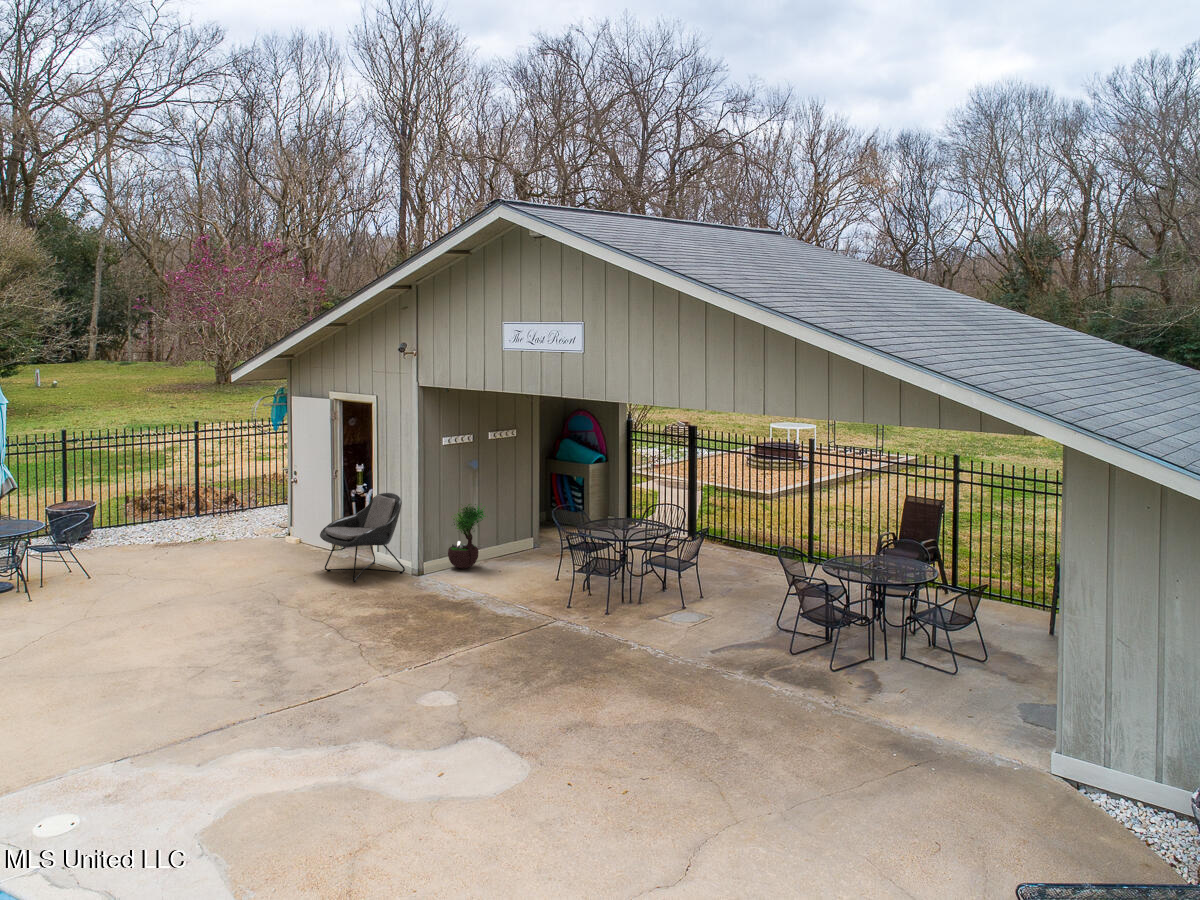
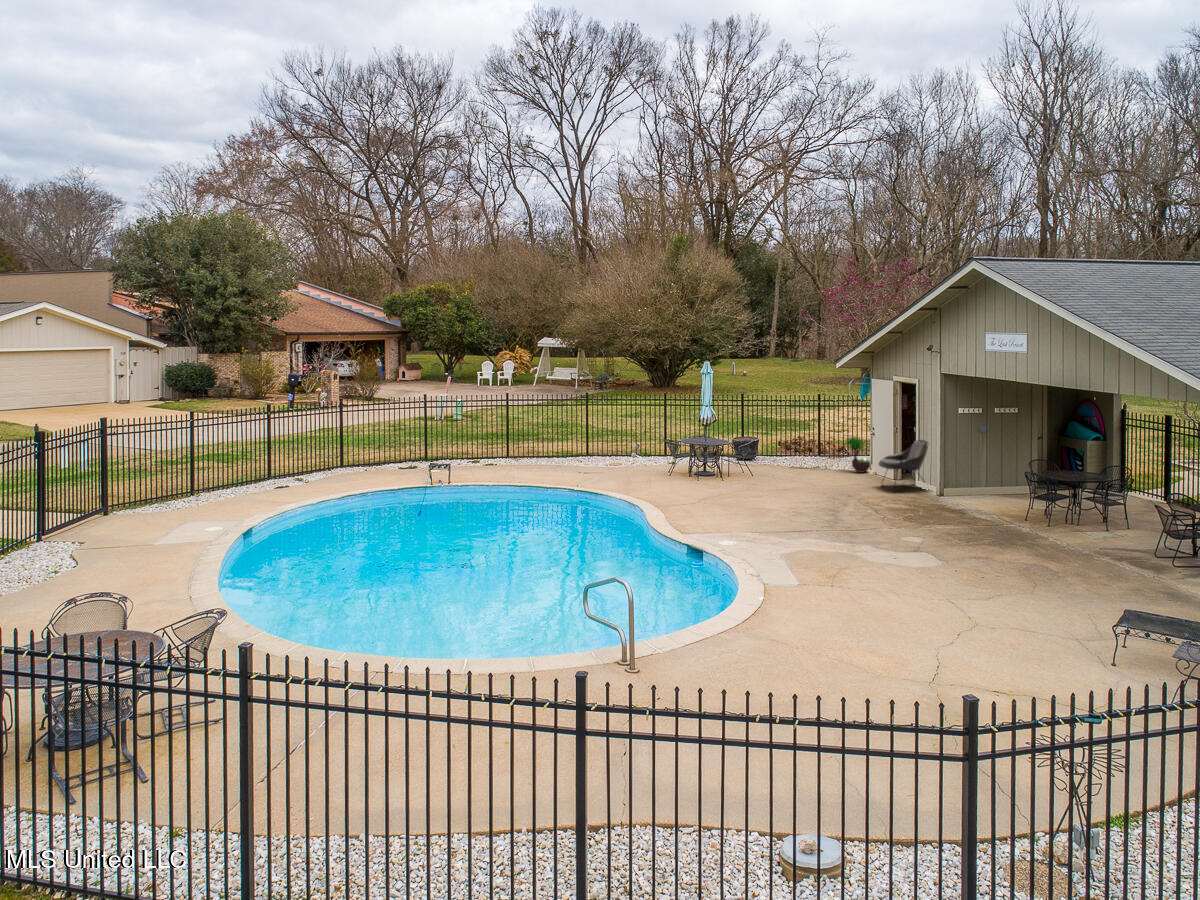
potted tree: present [448,504,486,569] -> present [847,437,870,473]

